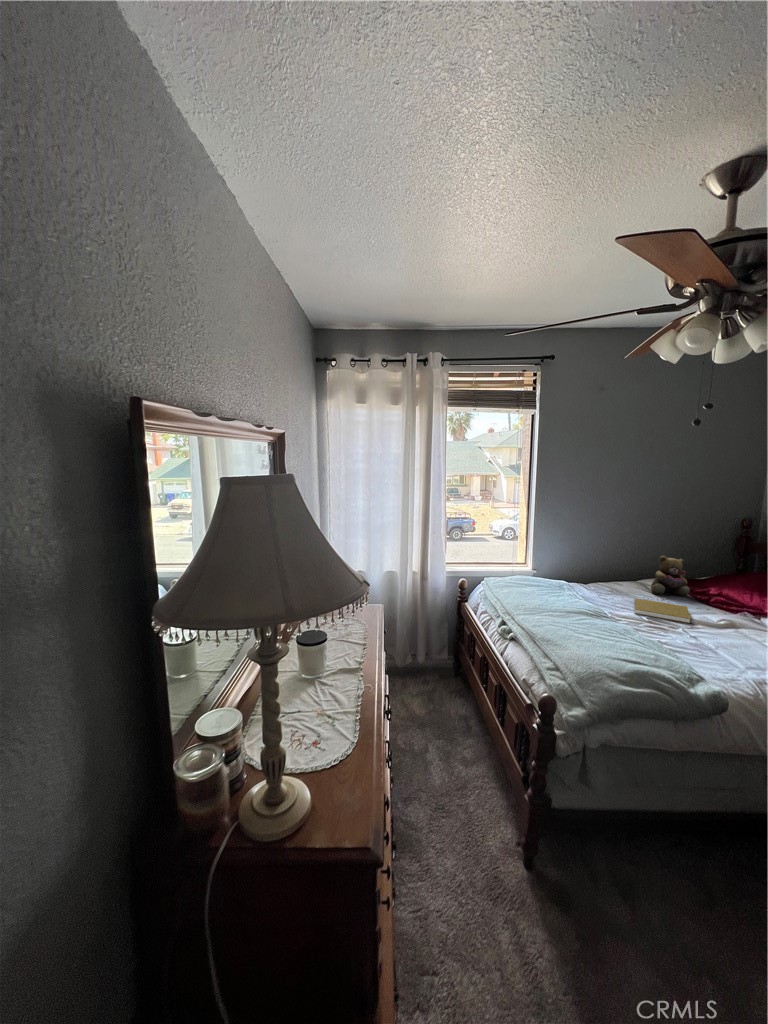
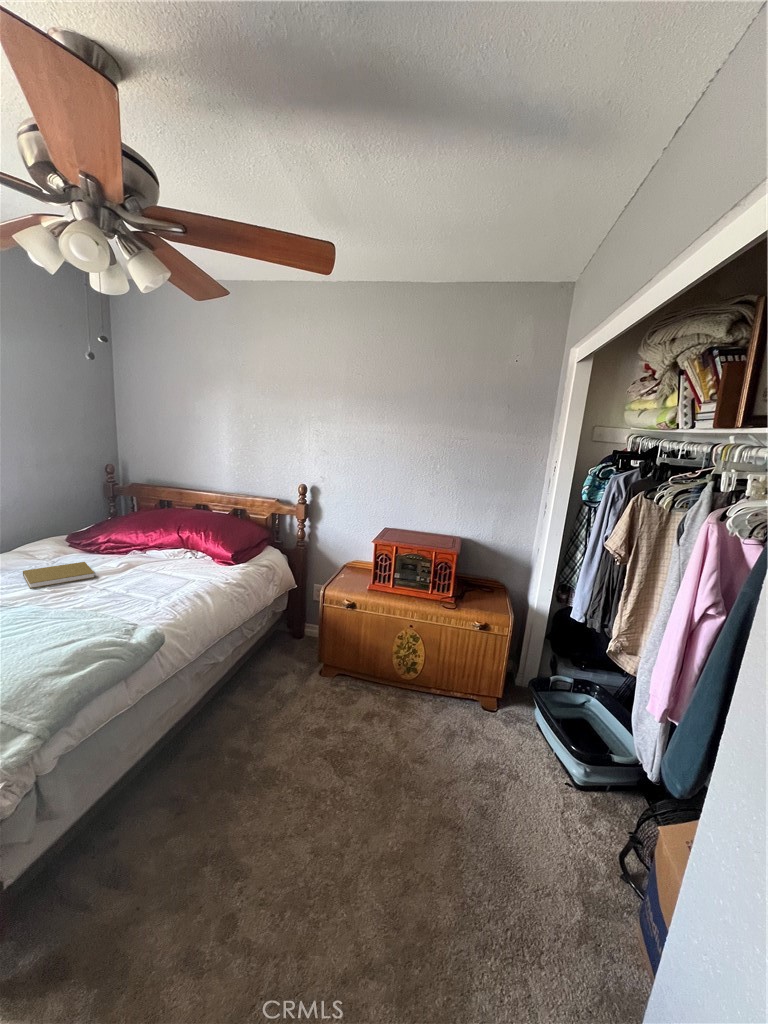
teddy bear: present [651,556,690,596] -> none [35,513,79,559]

